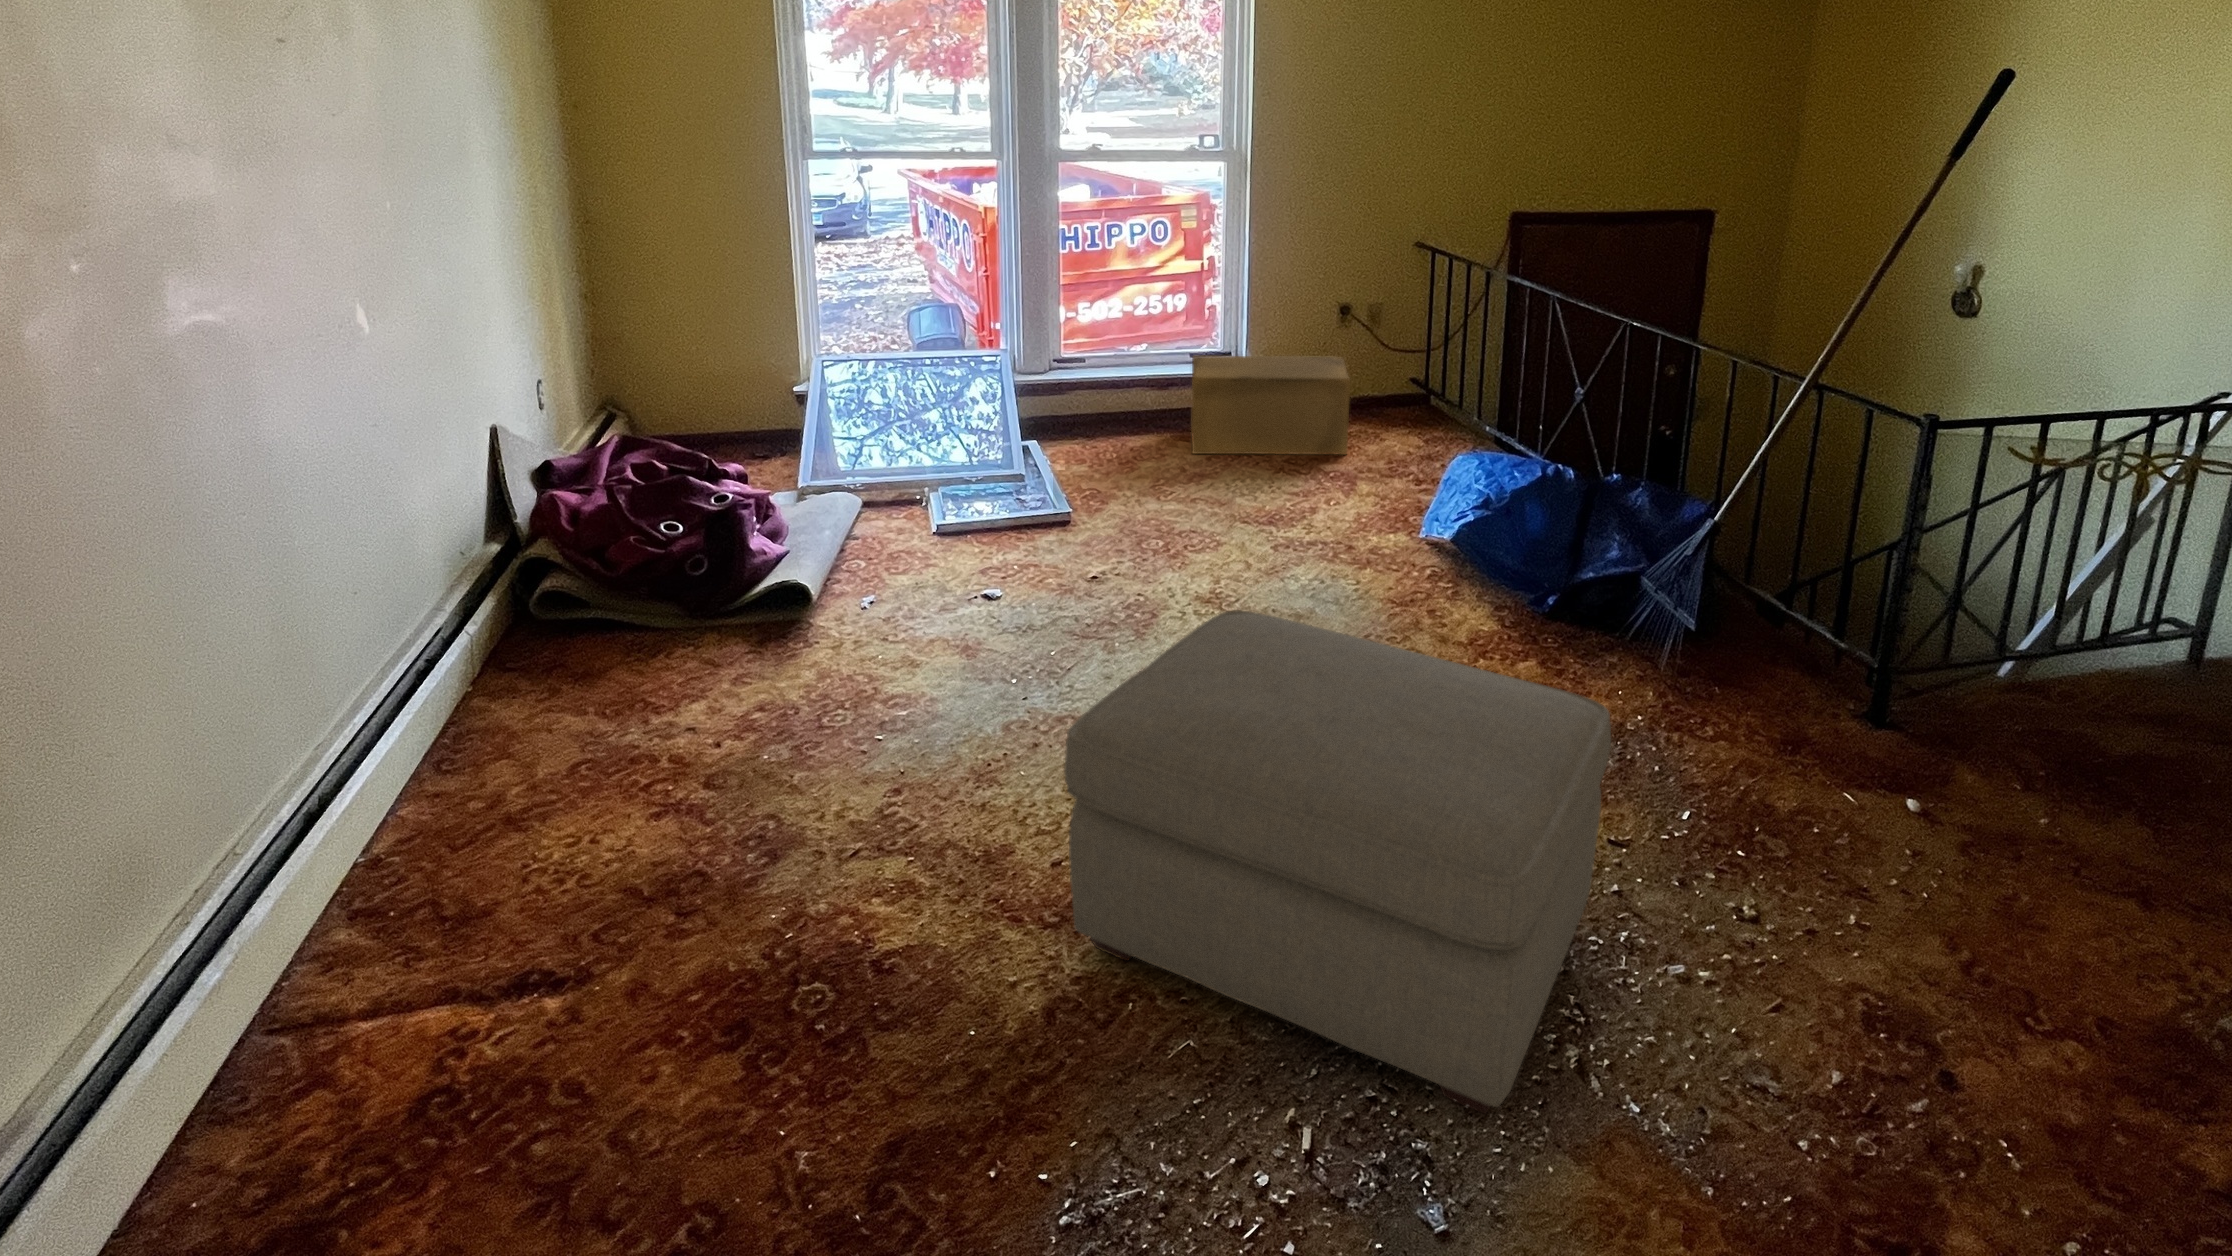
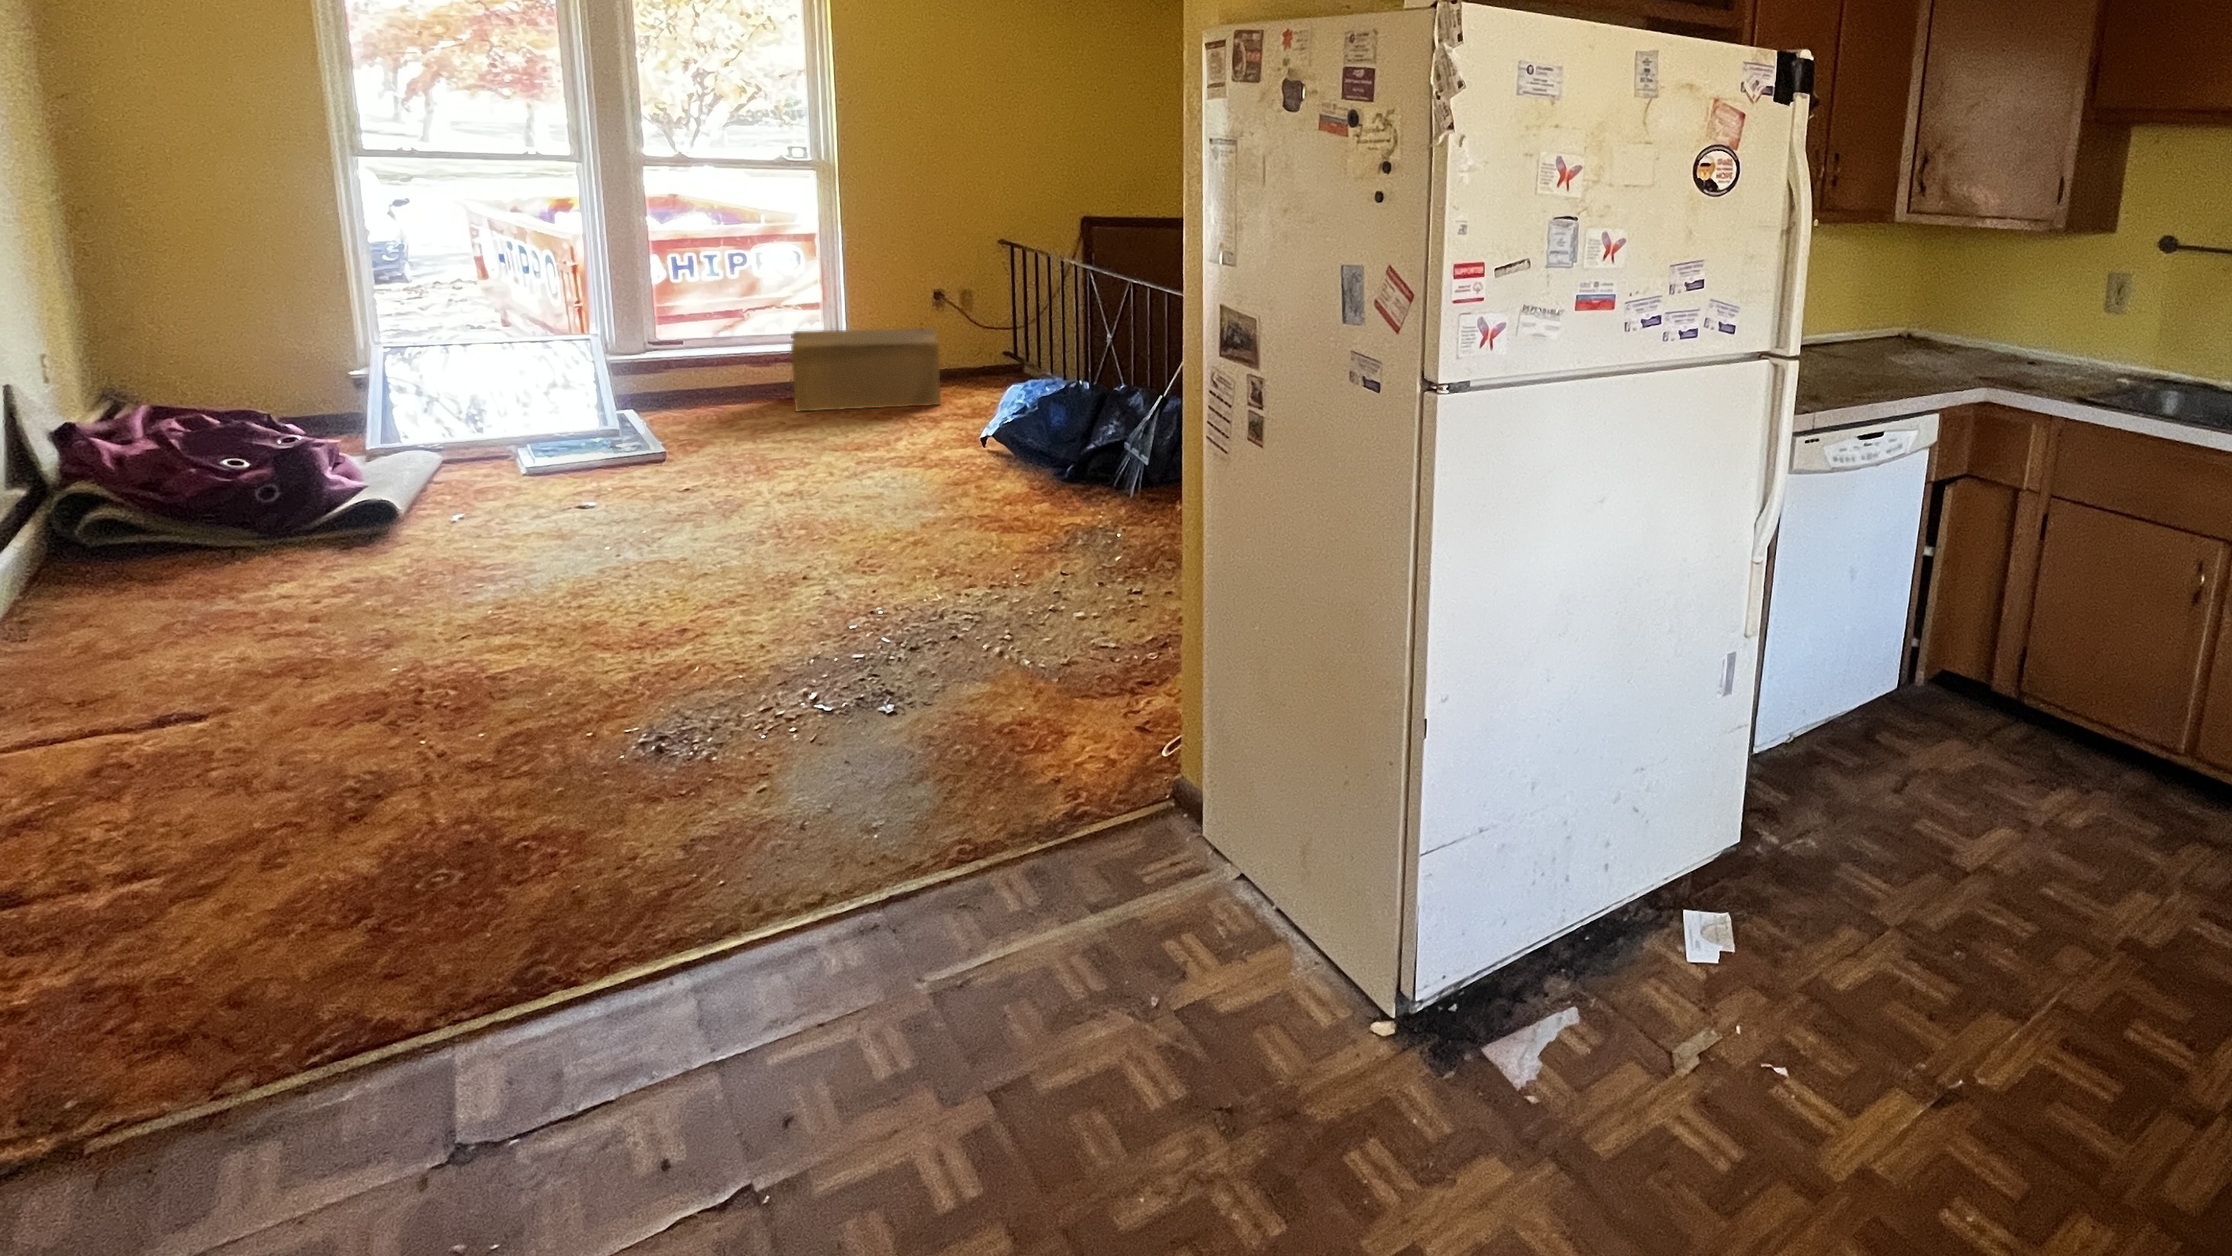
ottoman: present [1064,610,1611,1114] -> none [634,448,1018,671]

